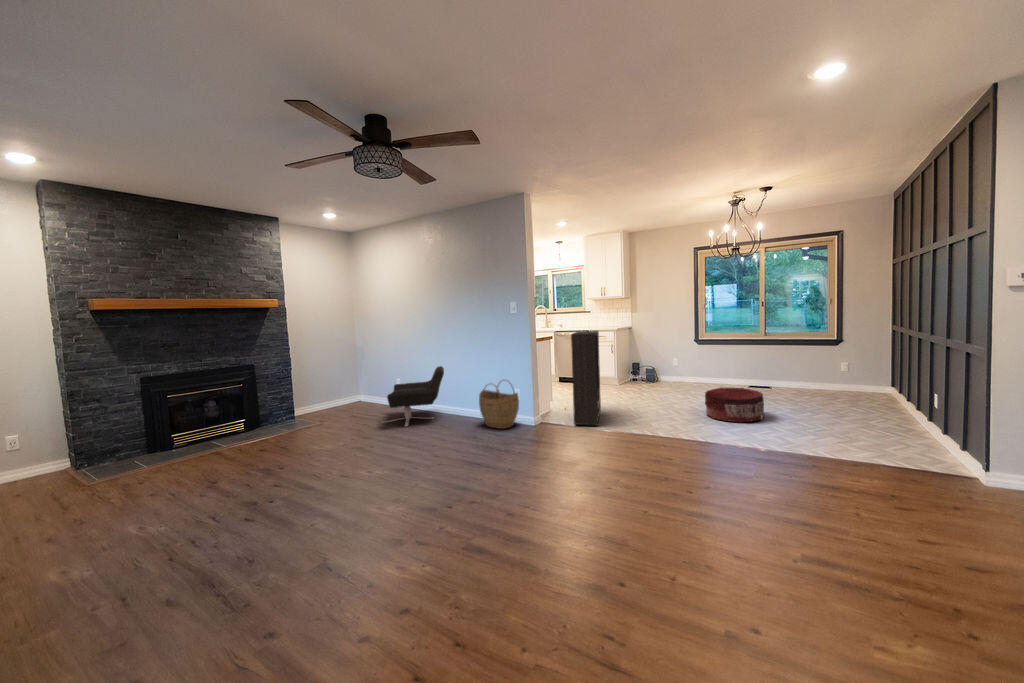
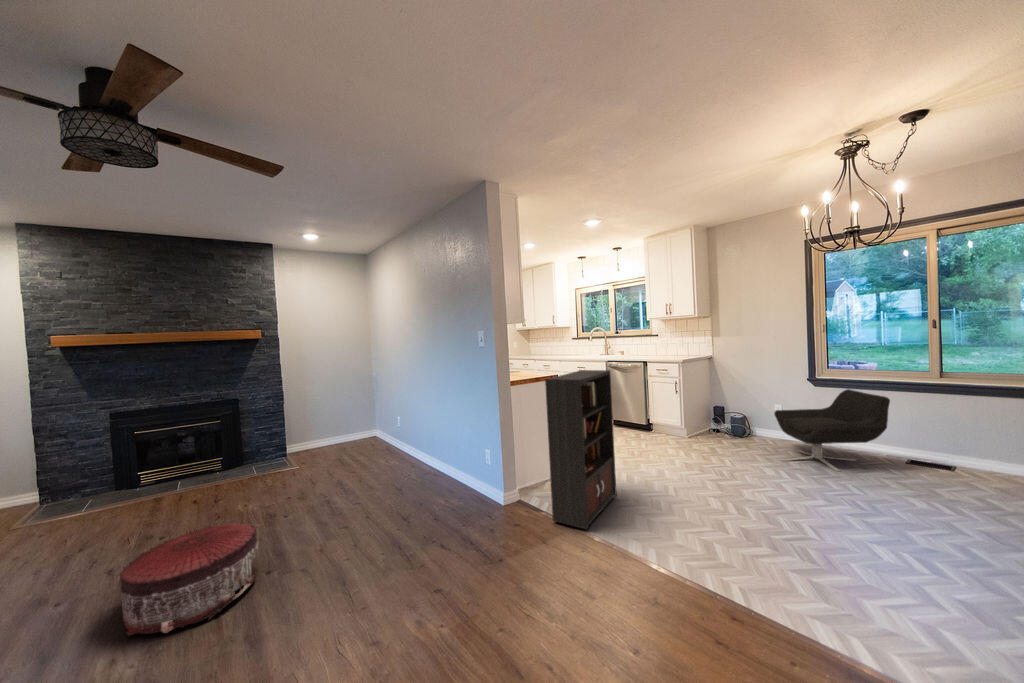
lounge chair: present [382,366,444,426] -> present [774,389,890,471]
woven basket: present [479,385,519,429] -> none [431,437,483,511]
pouf: present [705,388,765,422] -> present [120,522,259,636]

